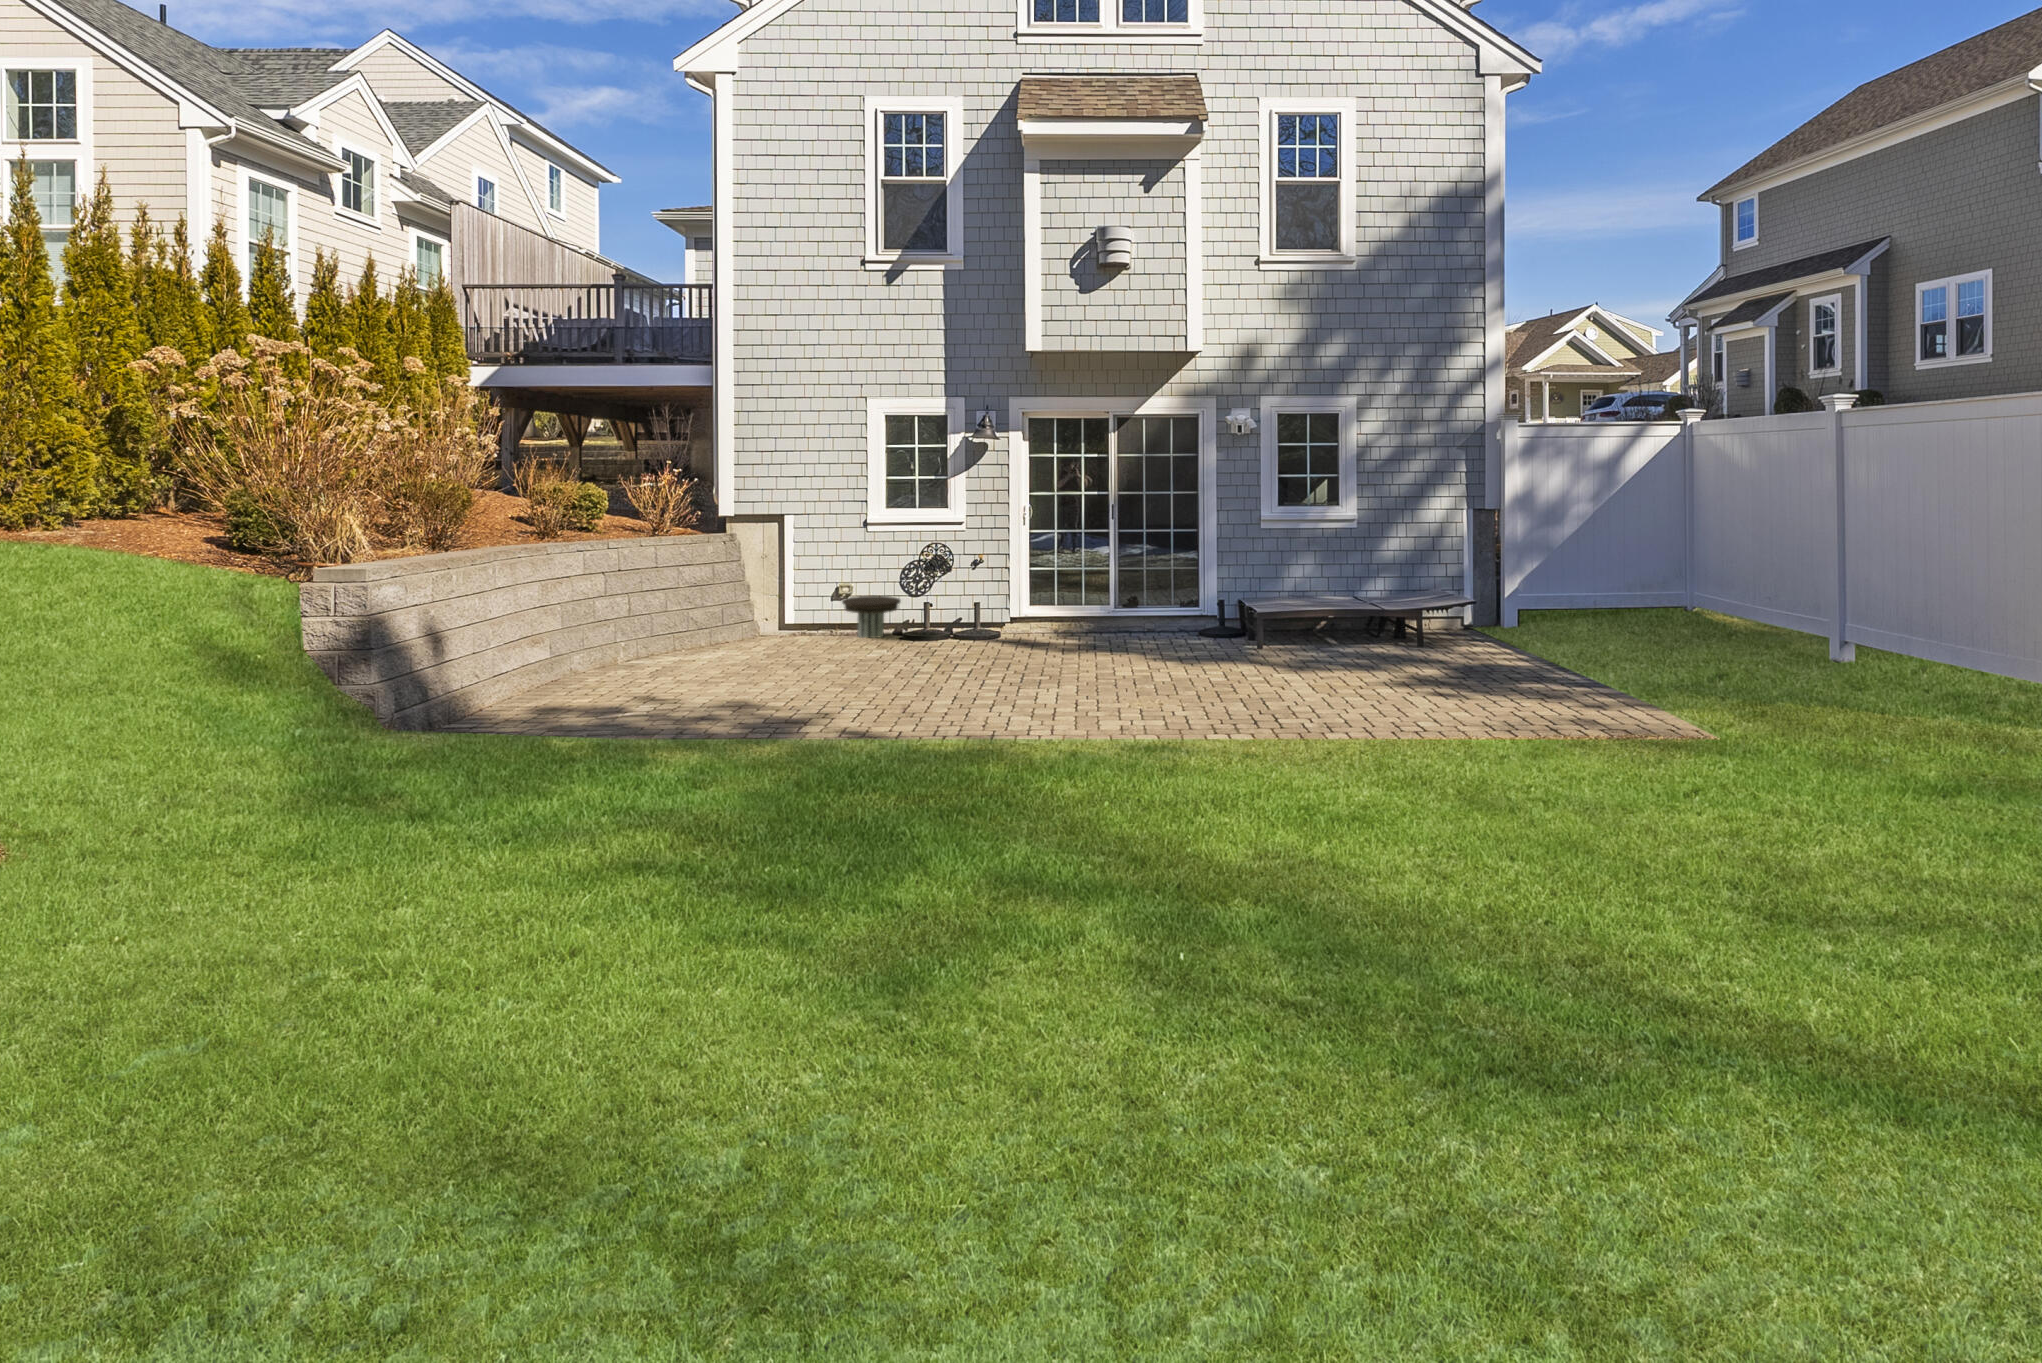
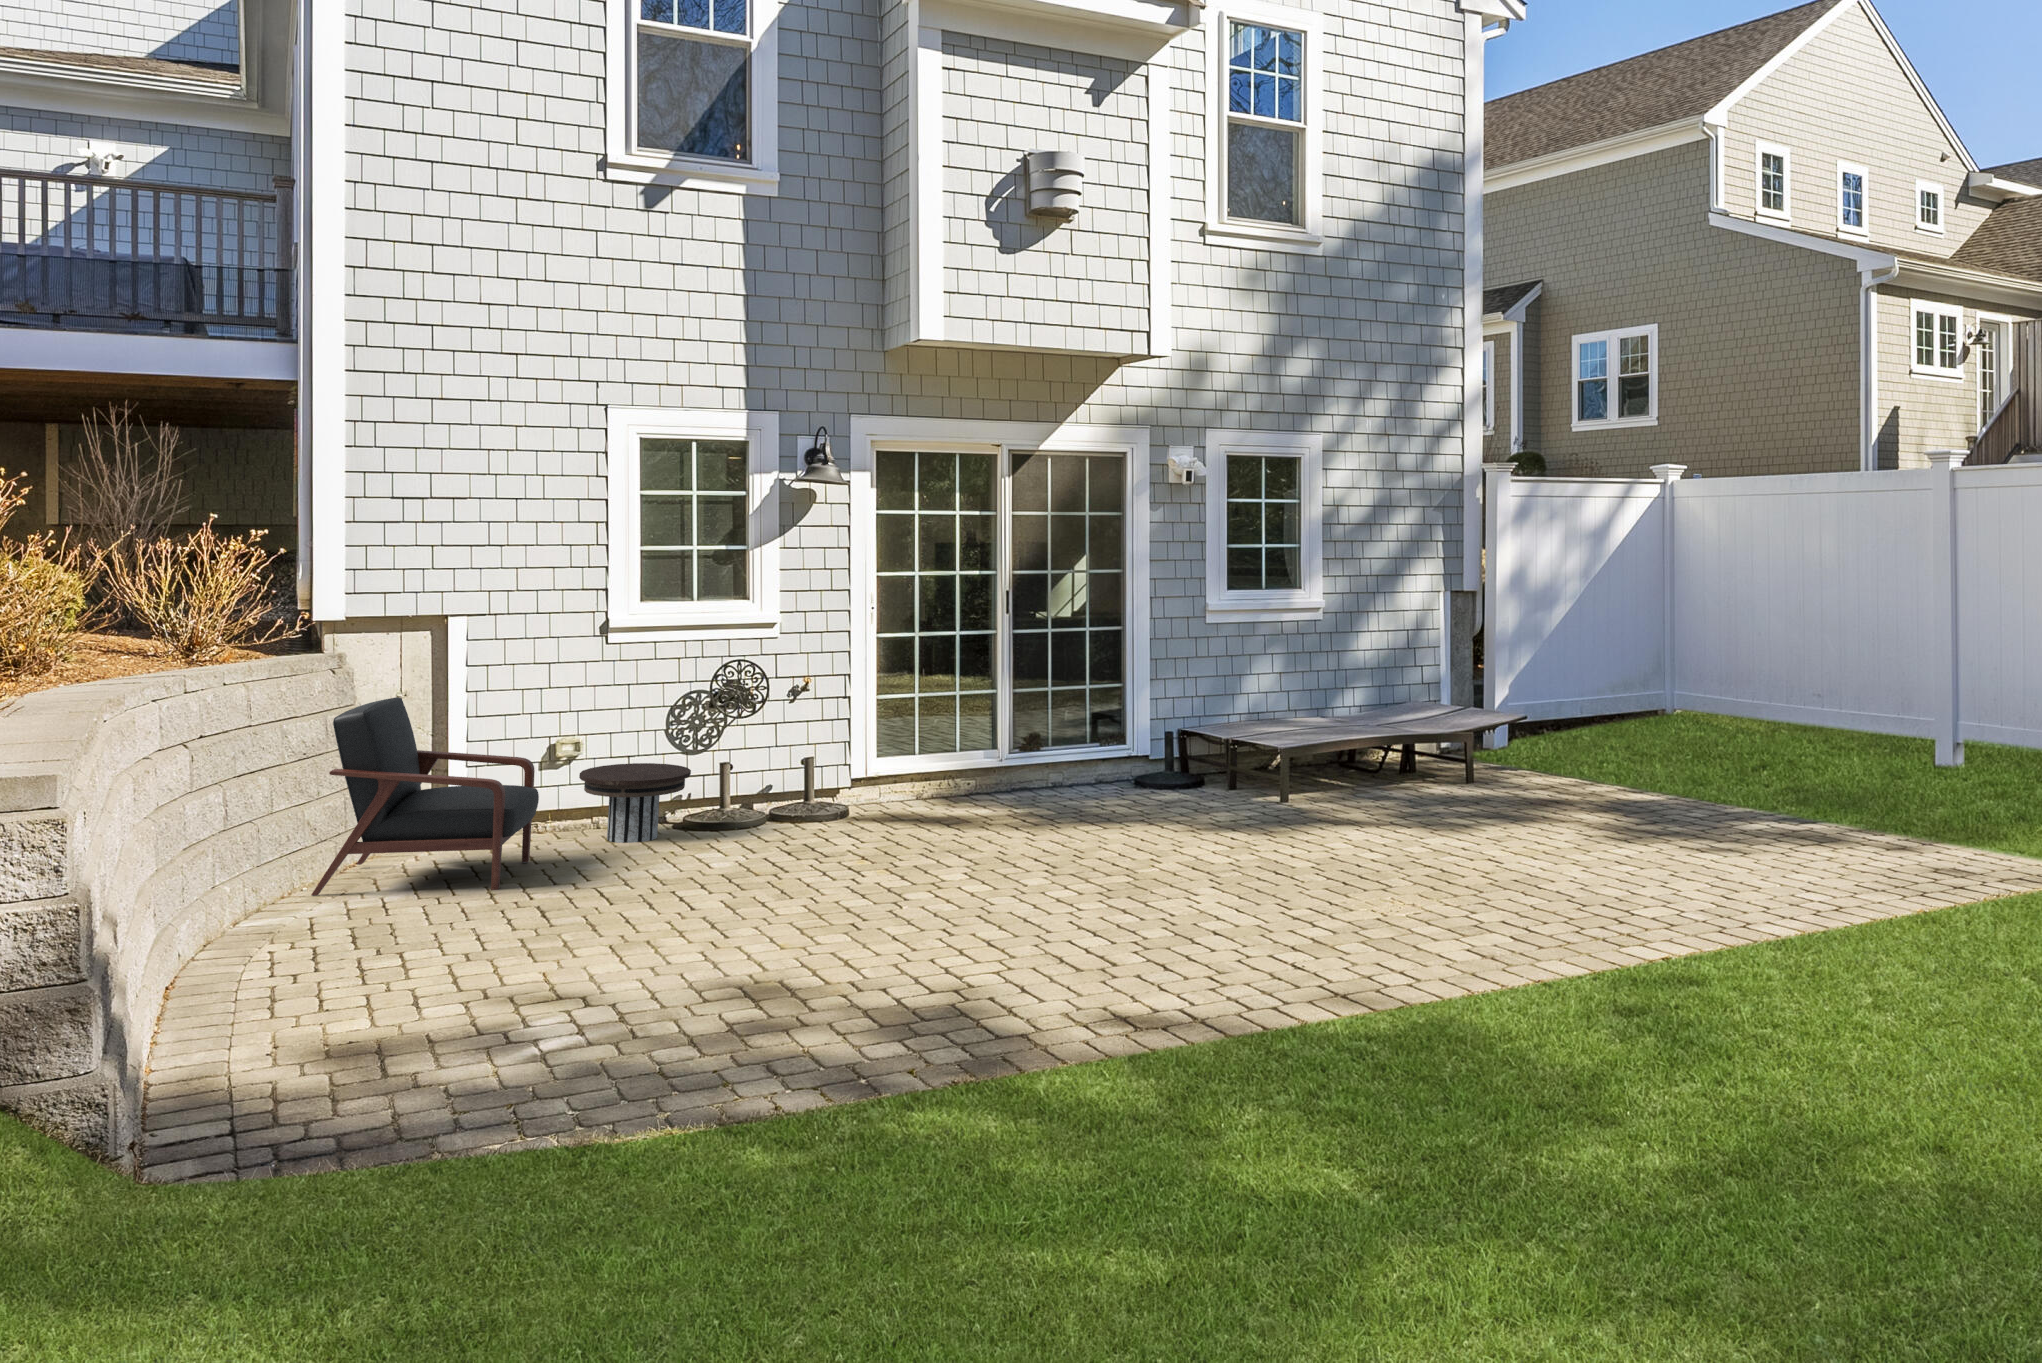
chair: none [686,553,802,654] -> present [311,697,539,896]

